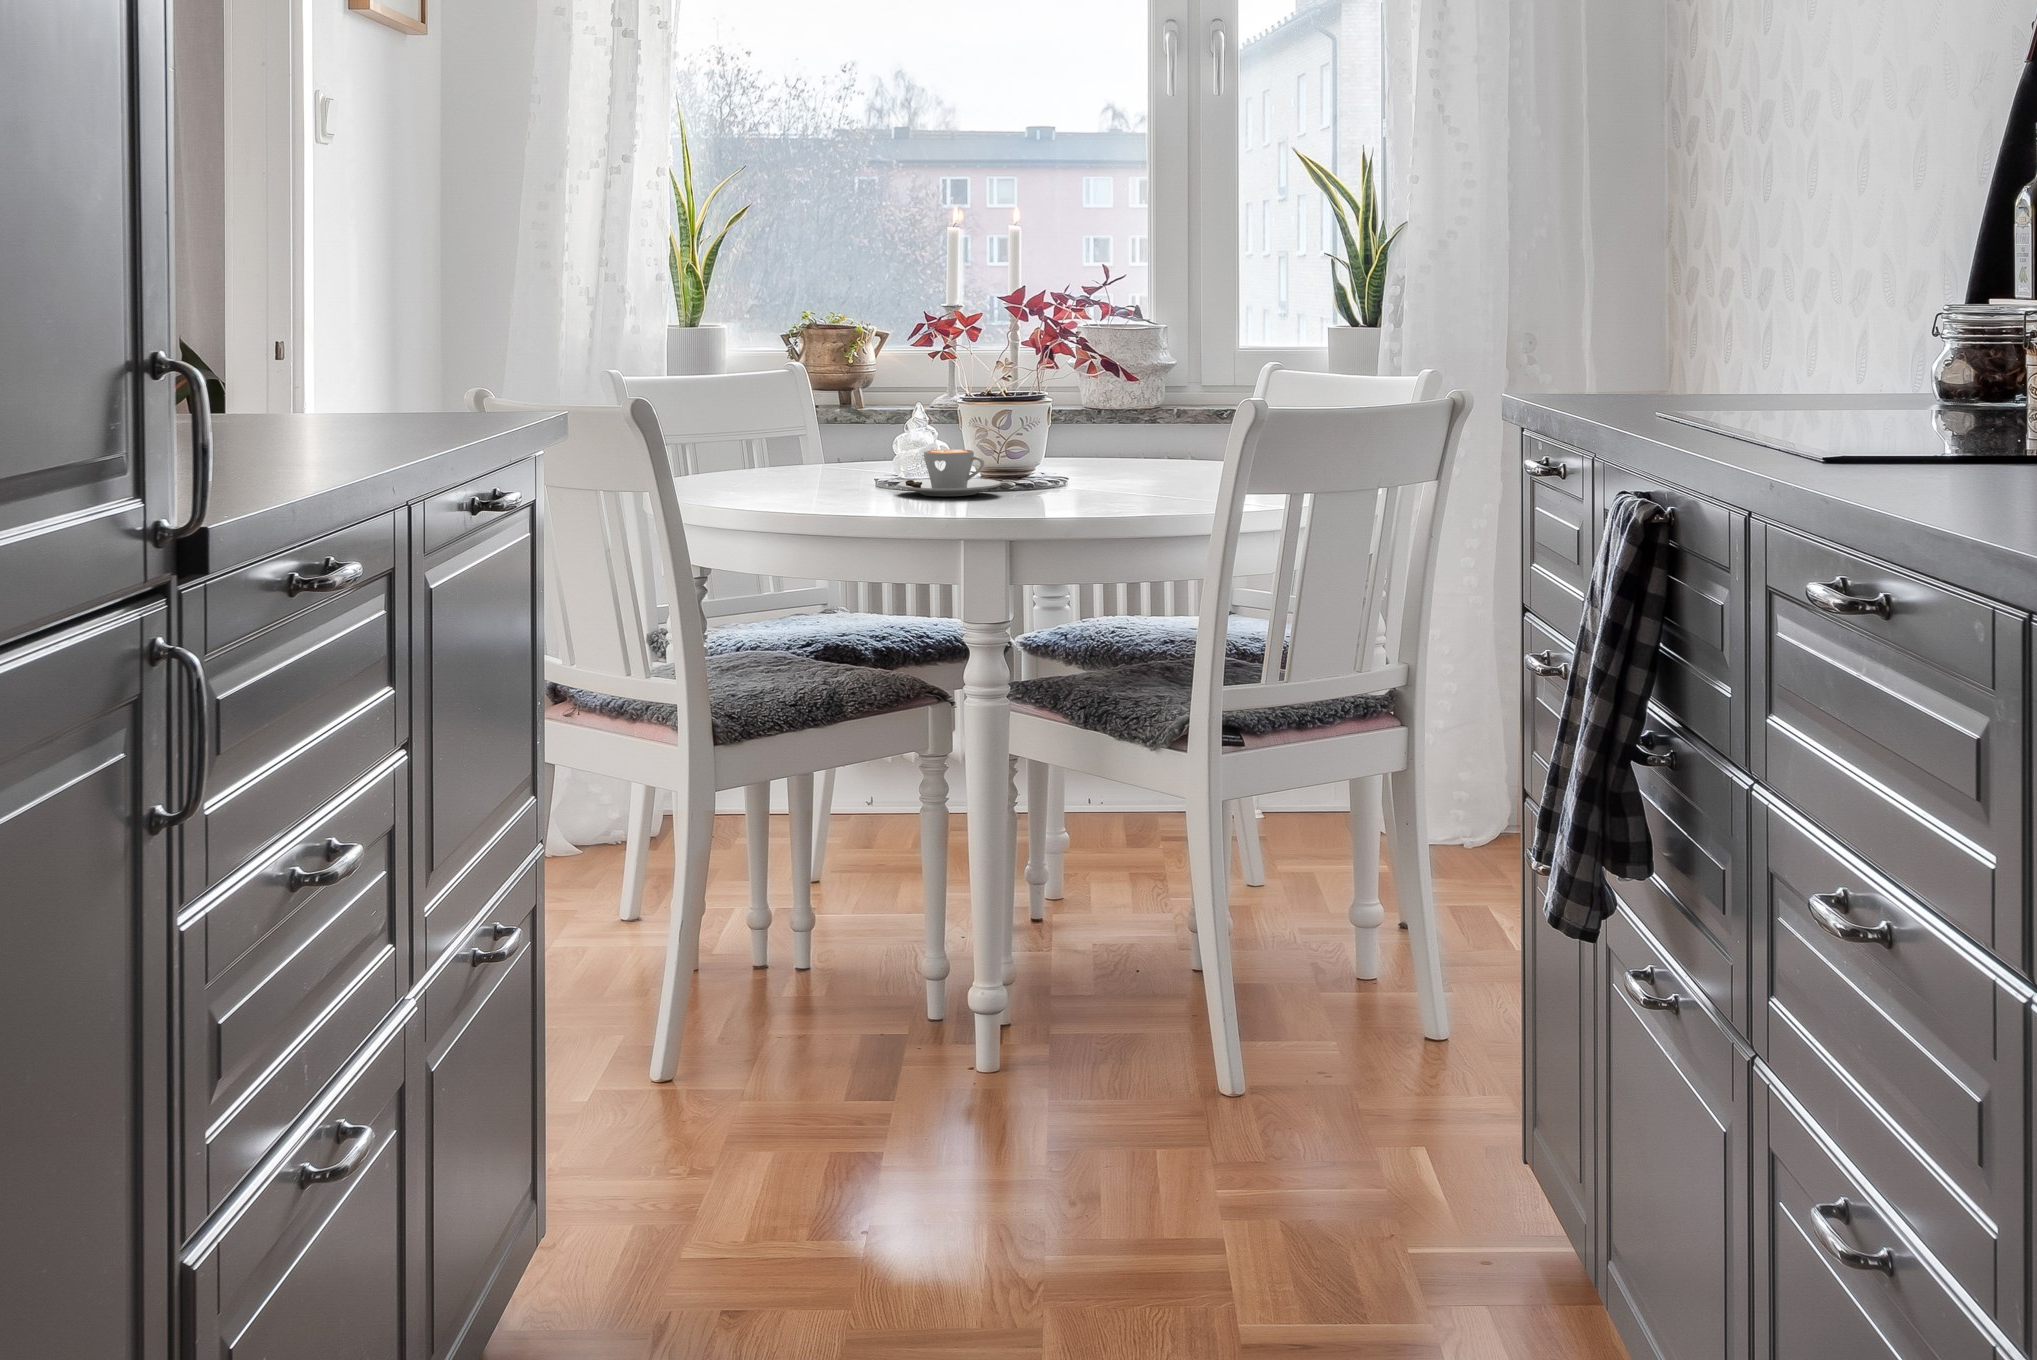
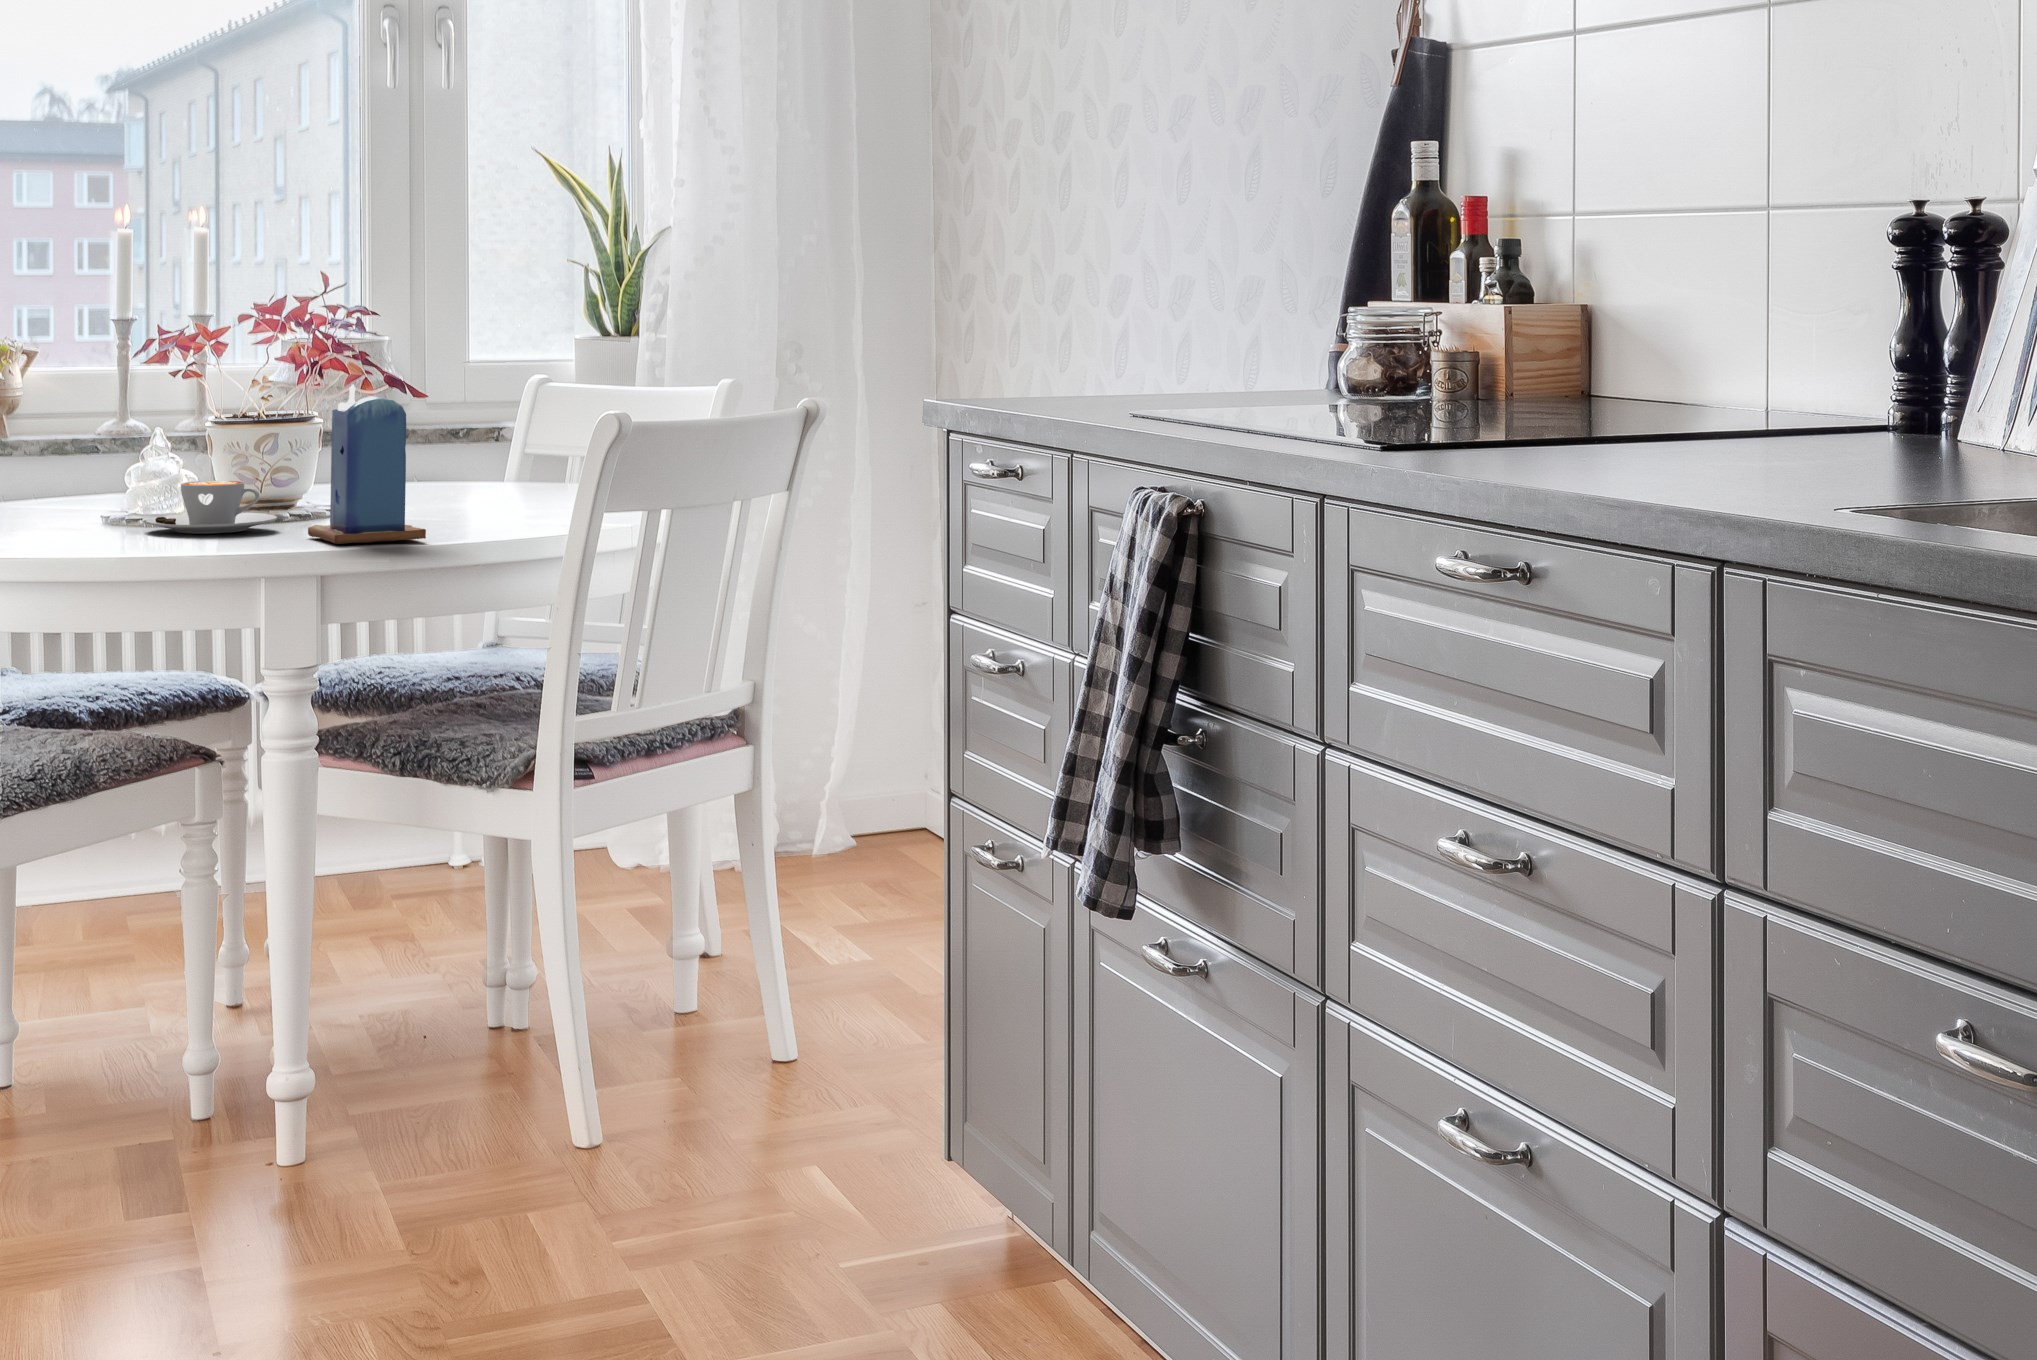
candle: none [1015,362,1103,510] -> present [308,384,426,544]

